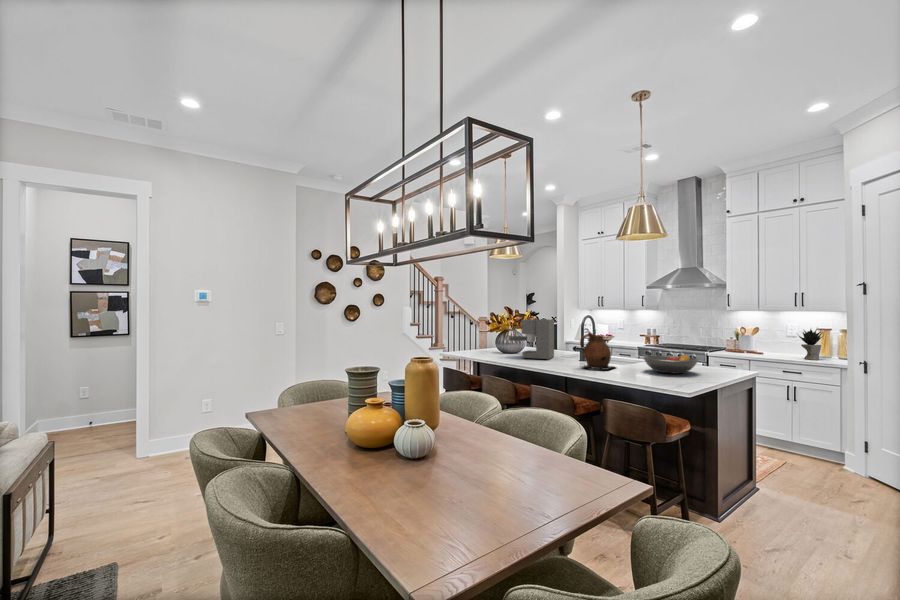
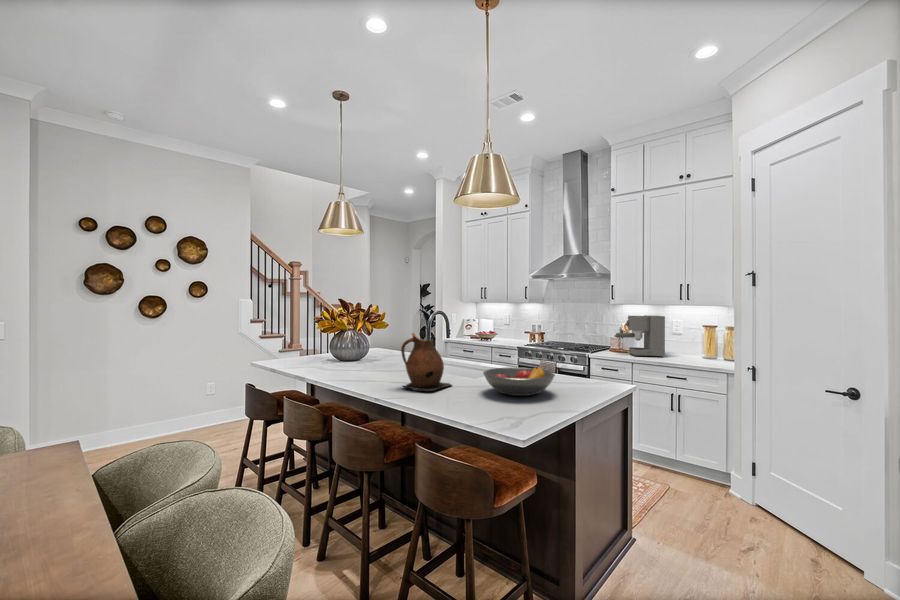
coffee maker: present [510,319,554,360] -> present [616,315,665,357]
potted plant: present [799,329,823,360] -> none [681,324,711,362]

